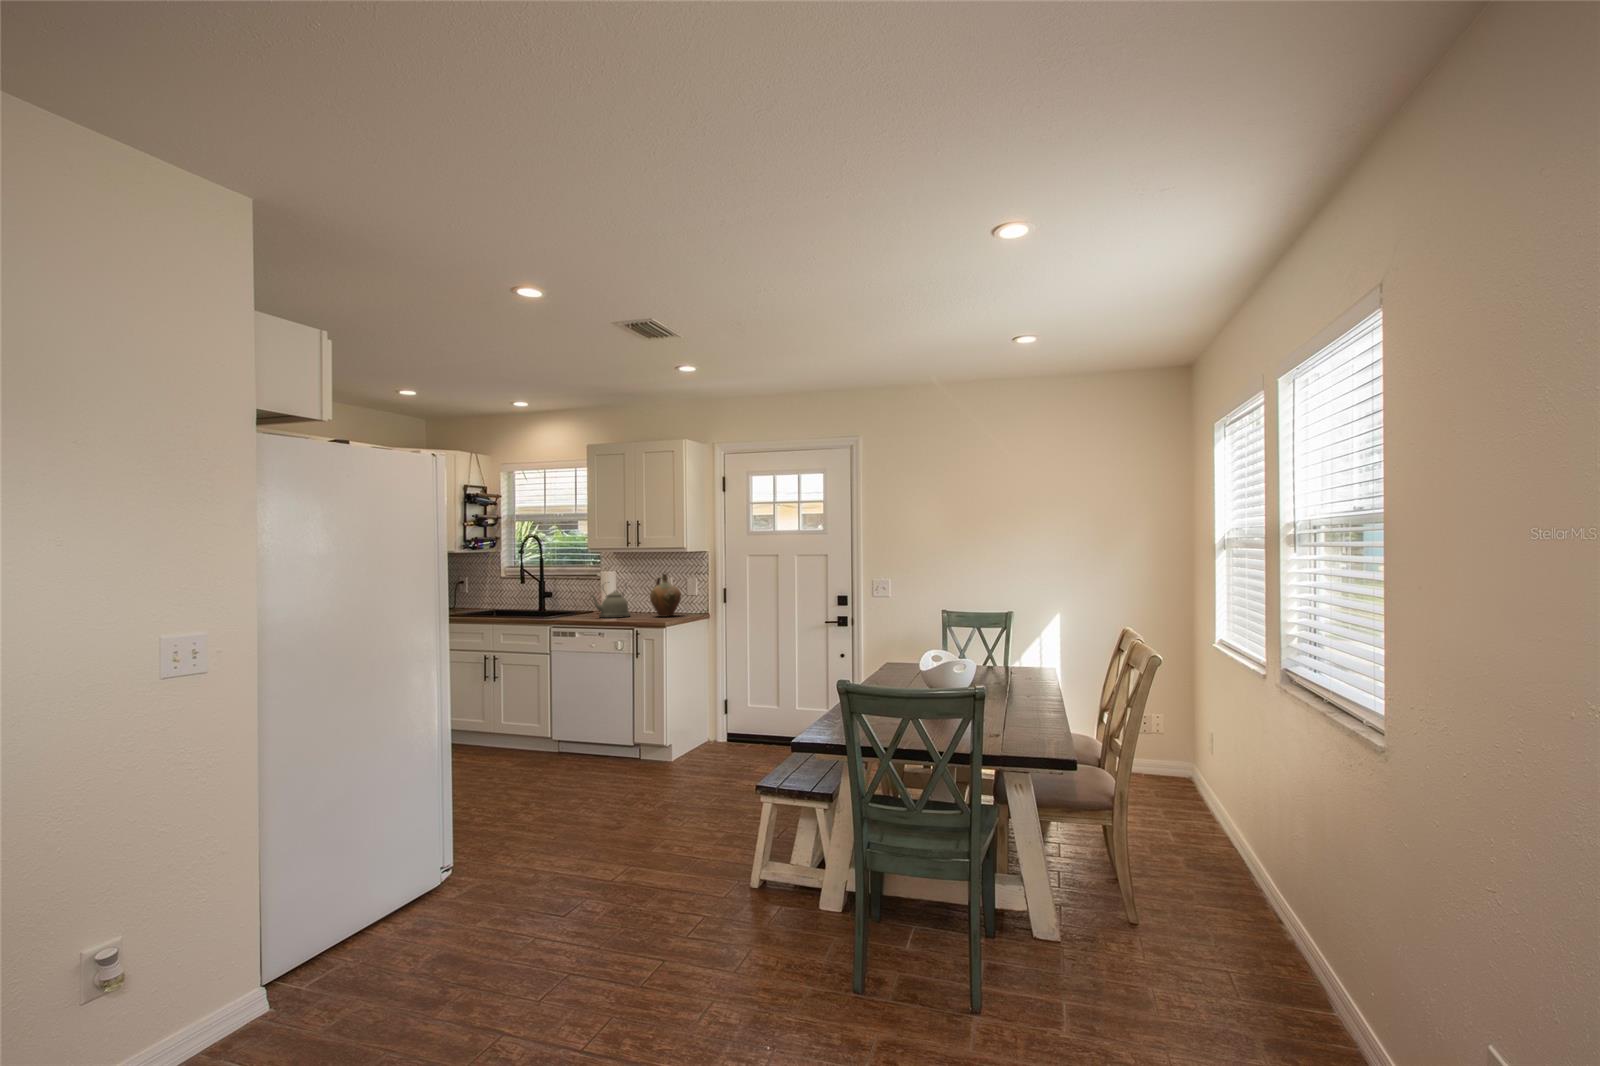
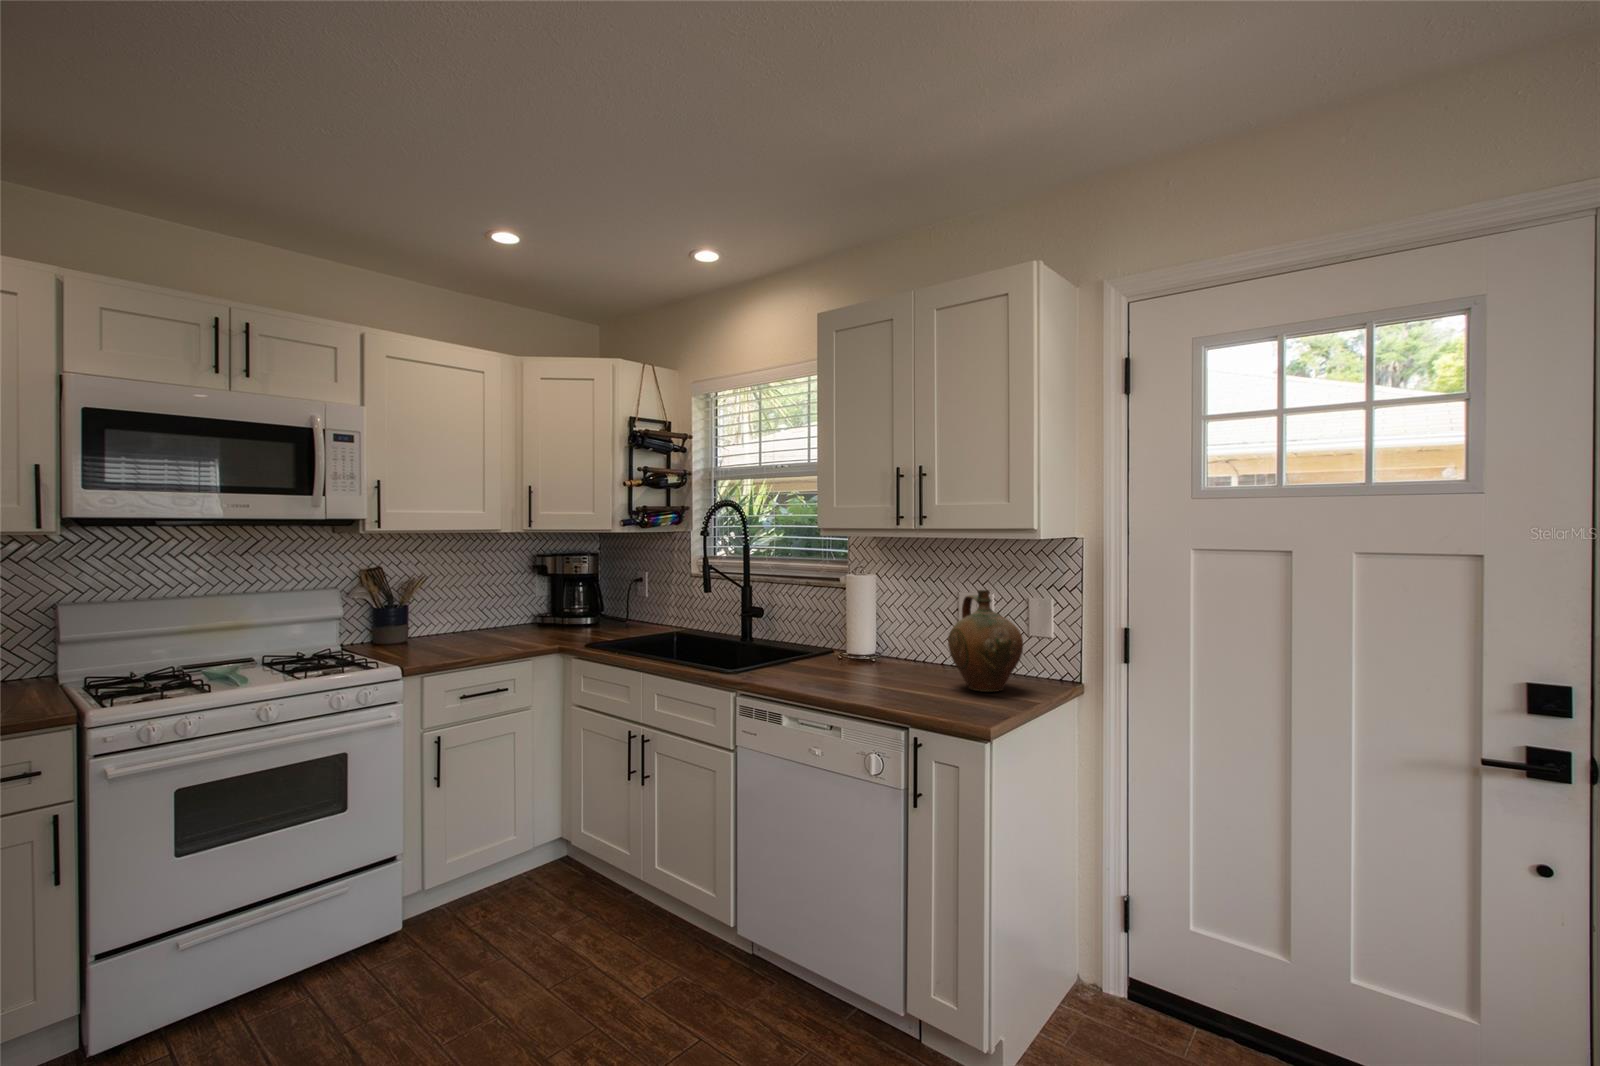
kettle: present [591,590,631,618] -> none [816,601,904,685]

